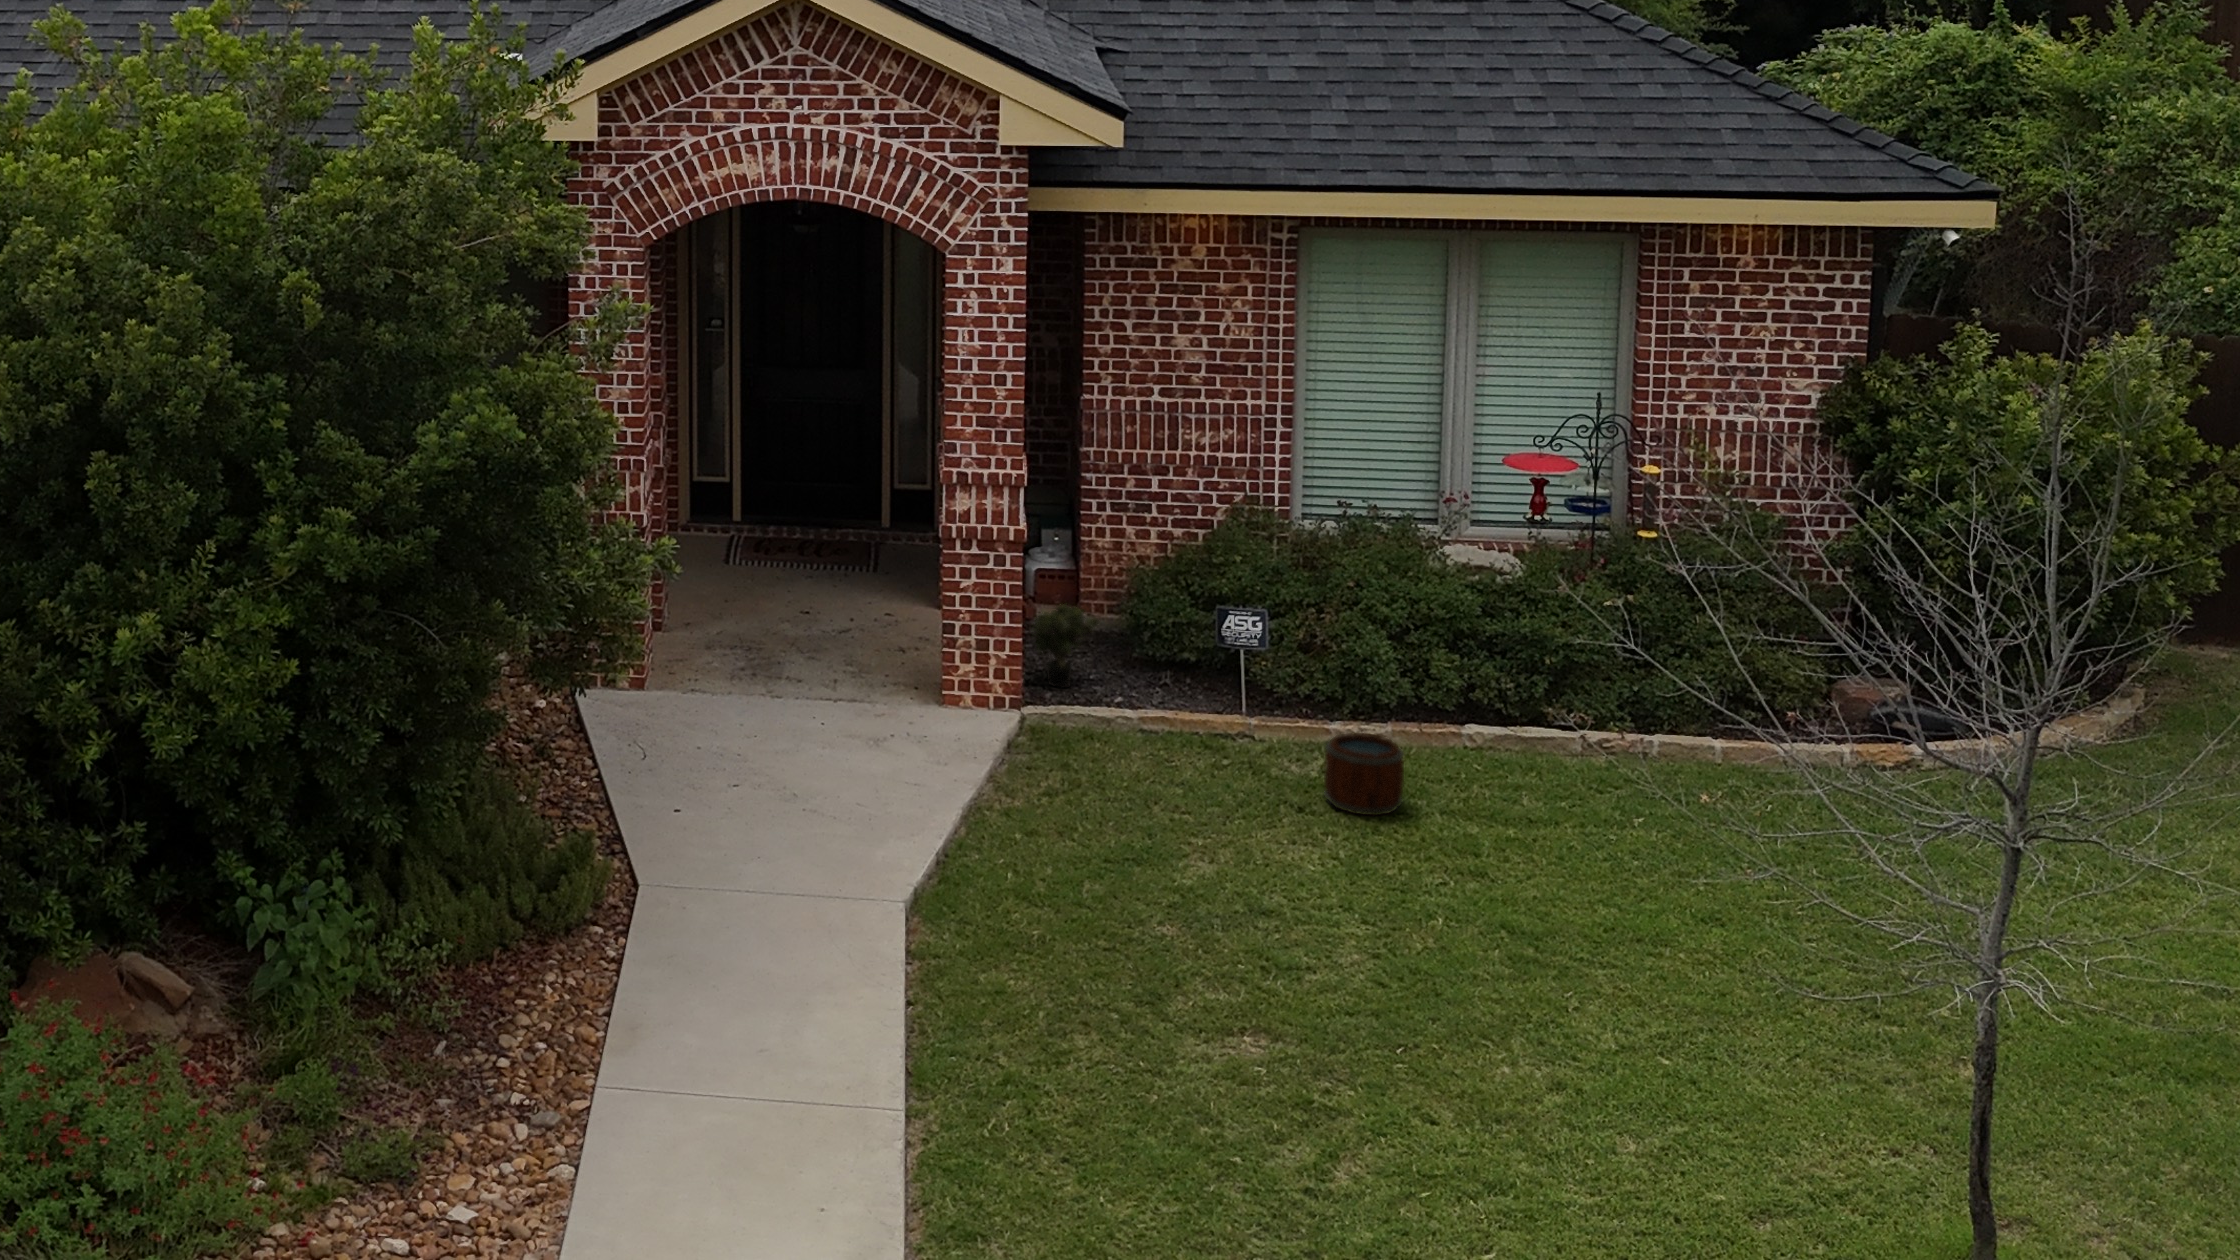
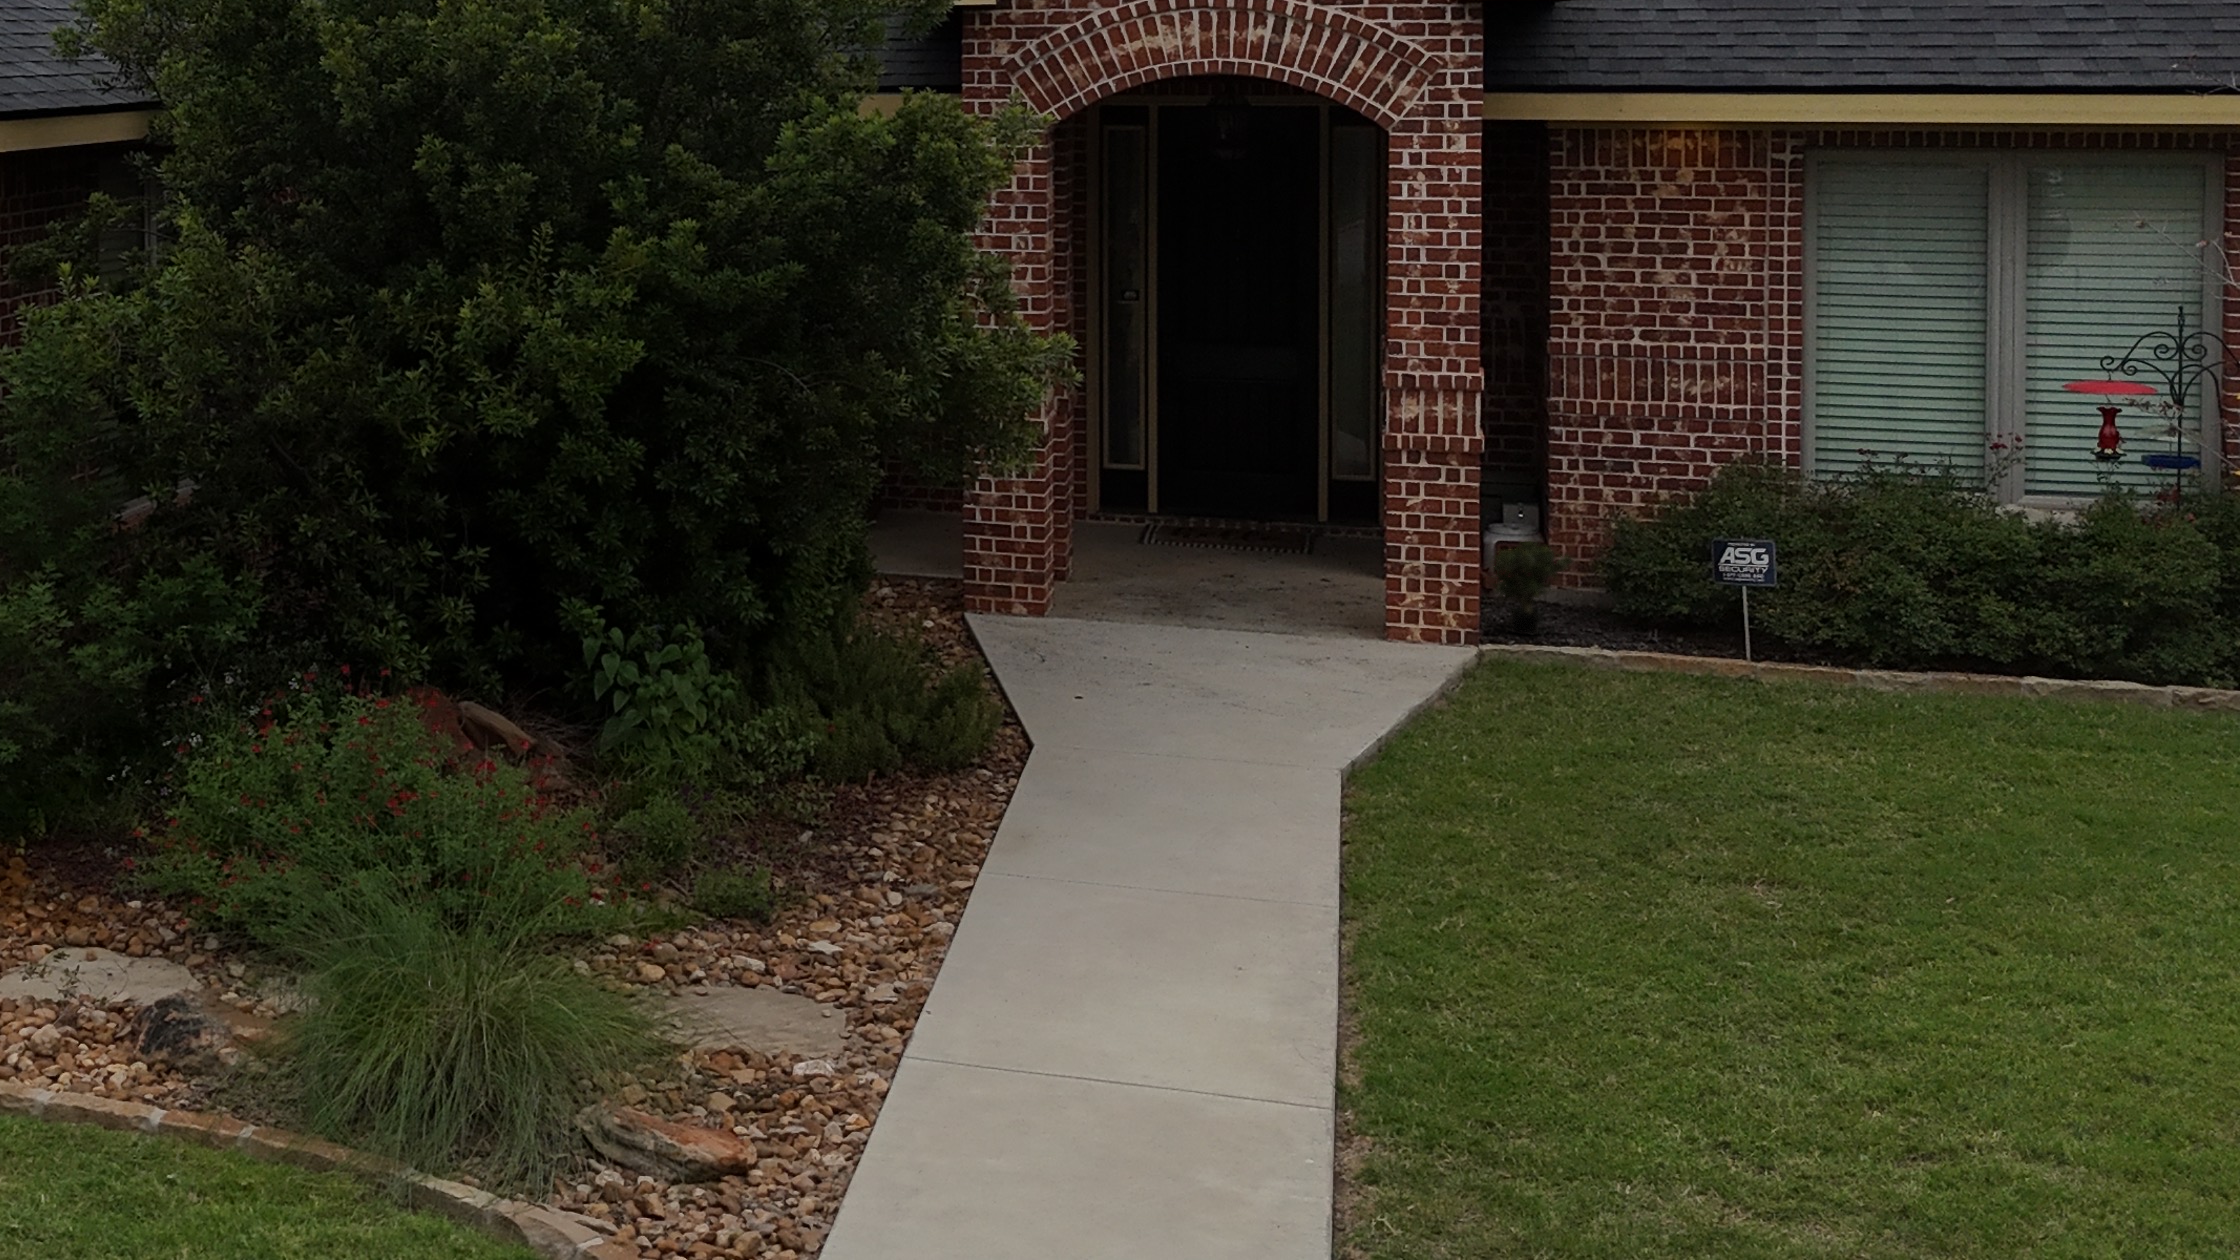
bucket: present [1324,733,1404,815] -> none [1855,650,1956,738]

